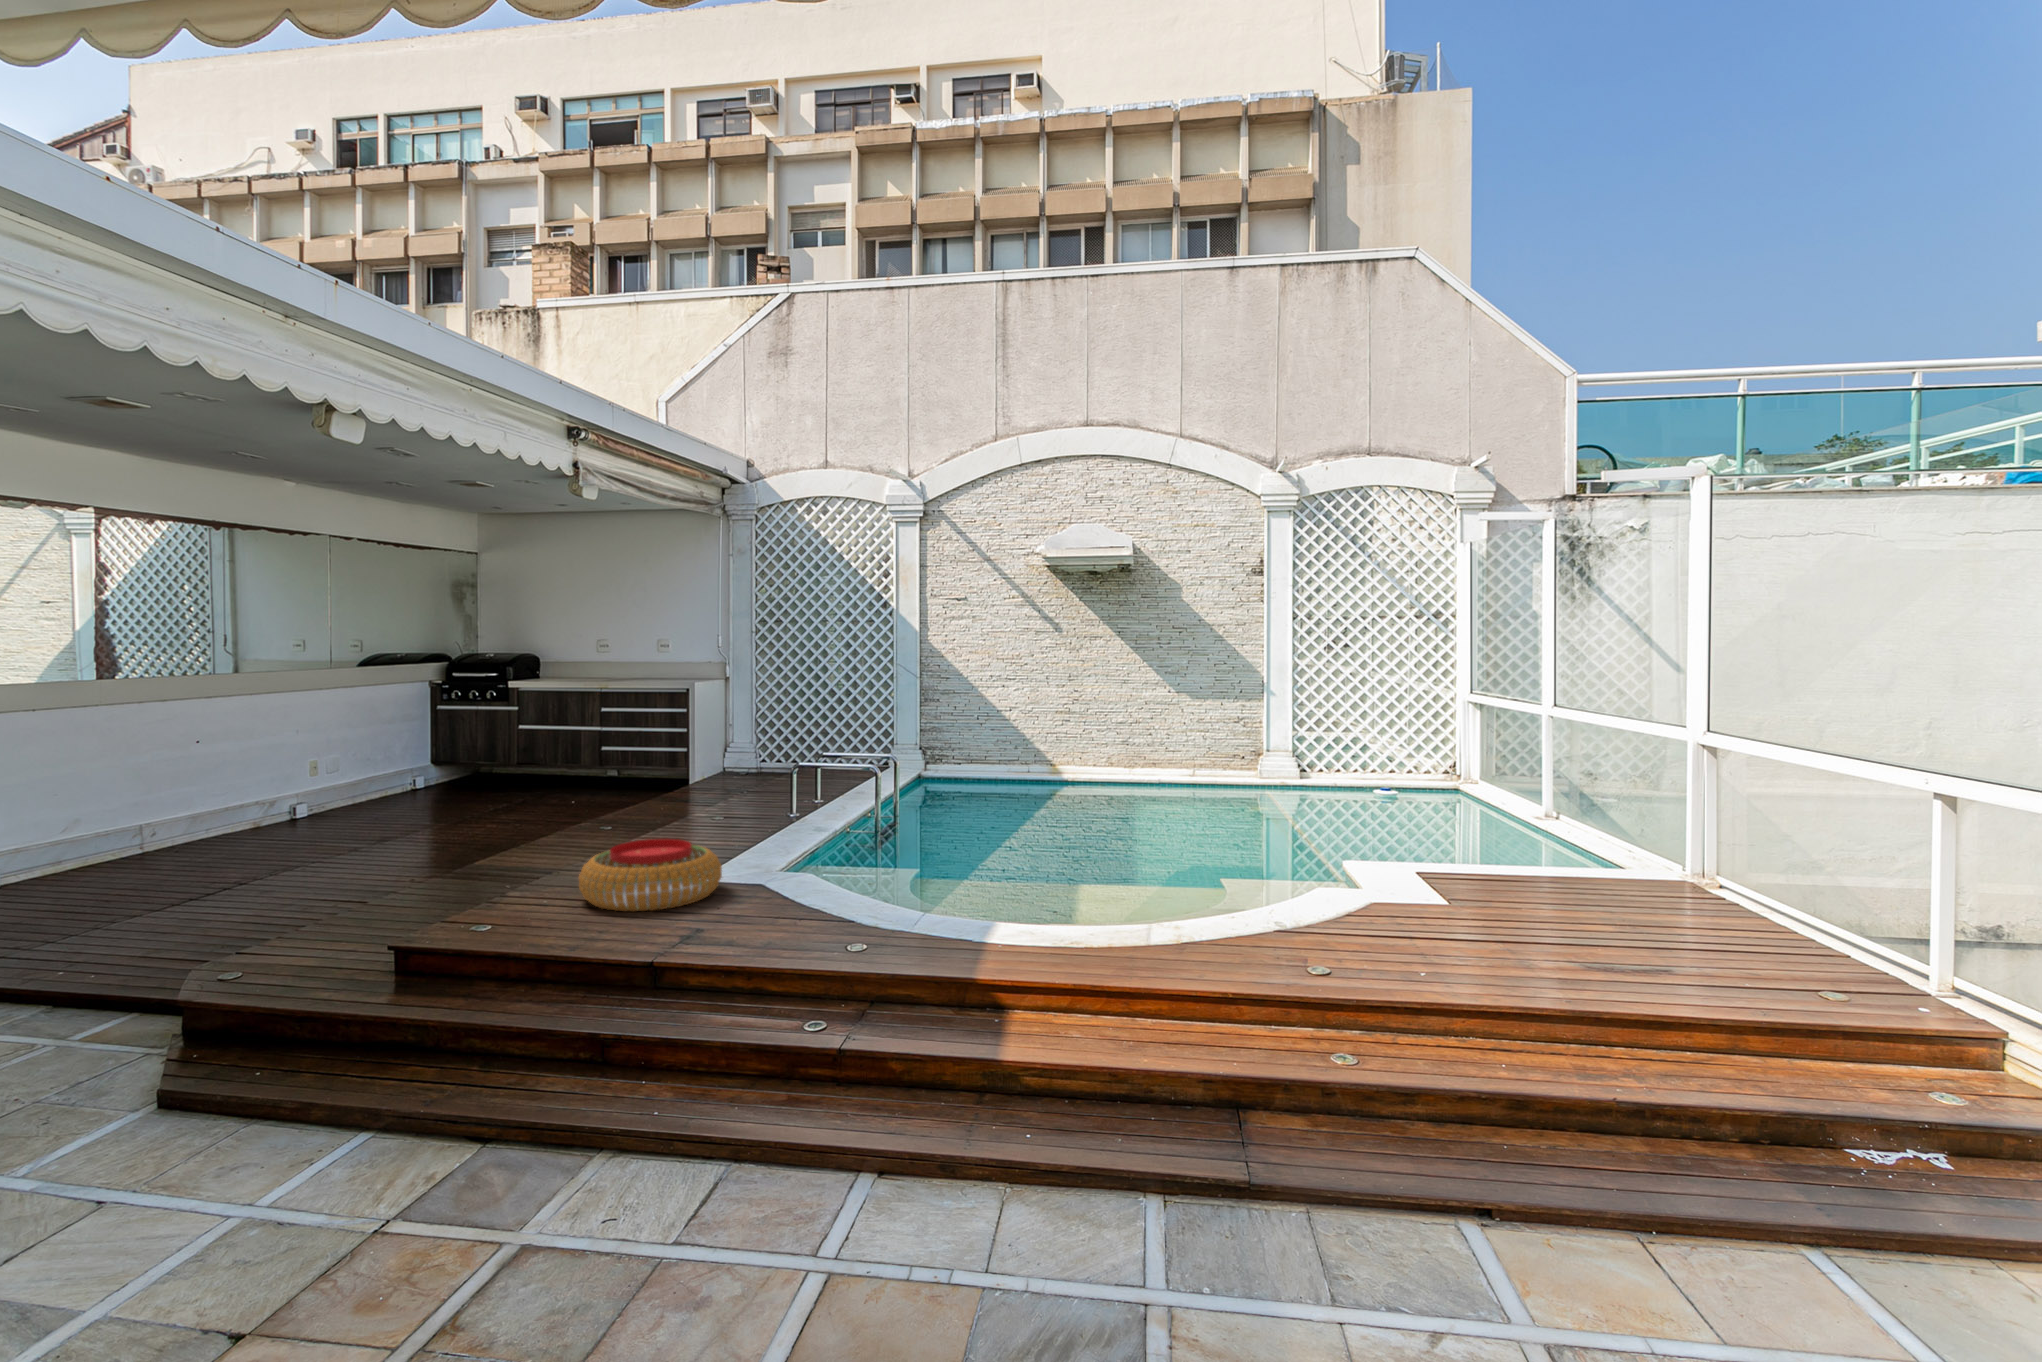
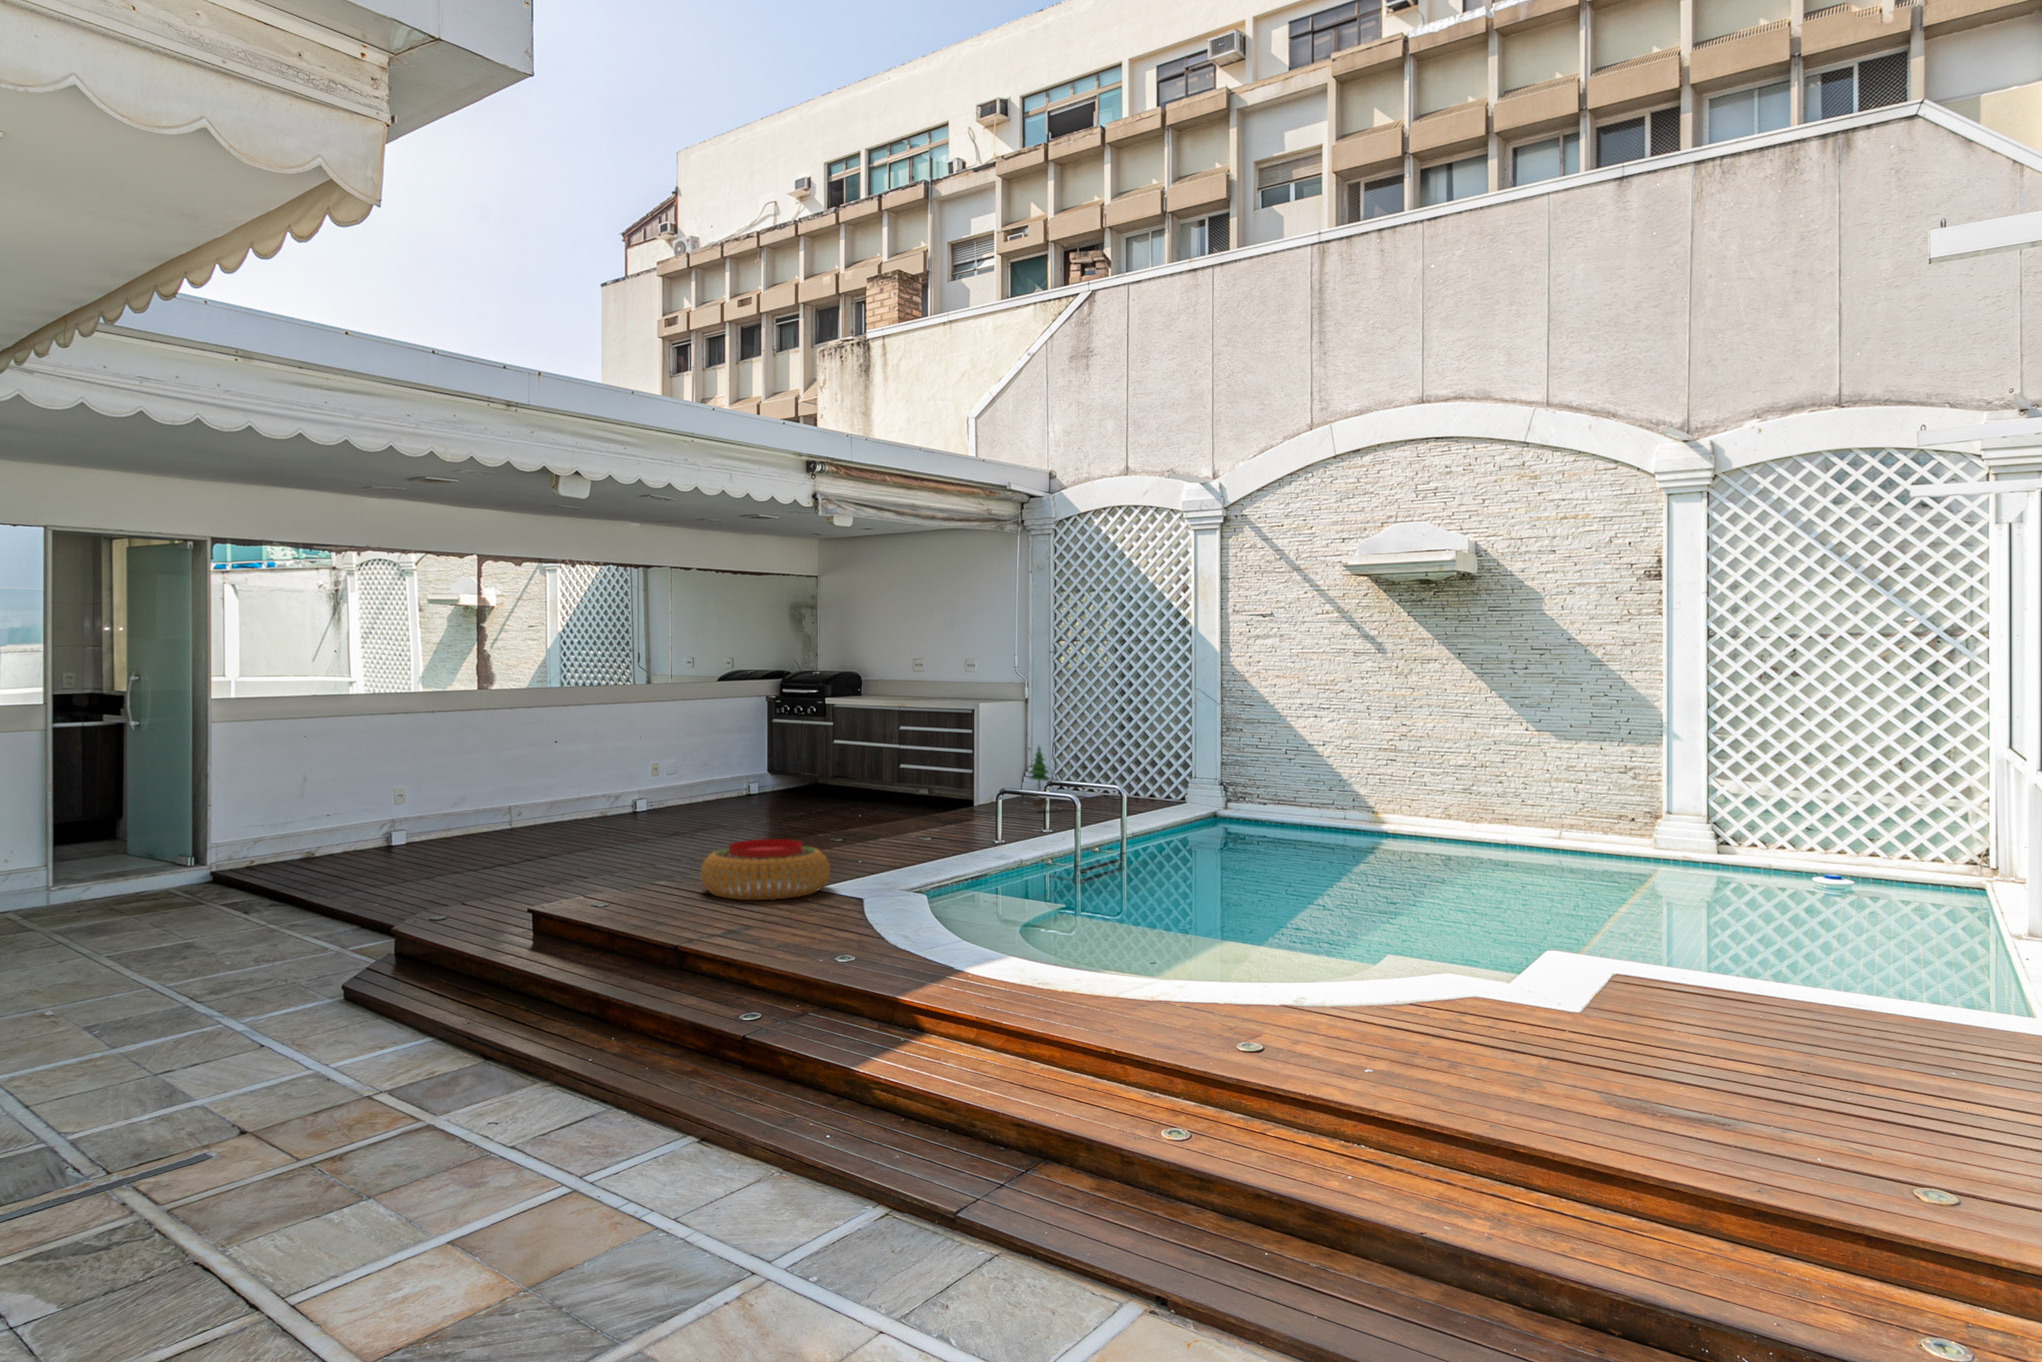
potted tree: none [731,715,755,778] -> present [1030,747,1049,811]

